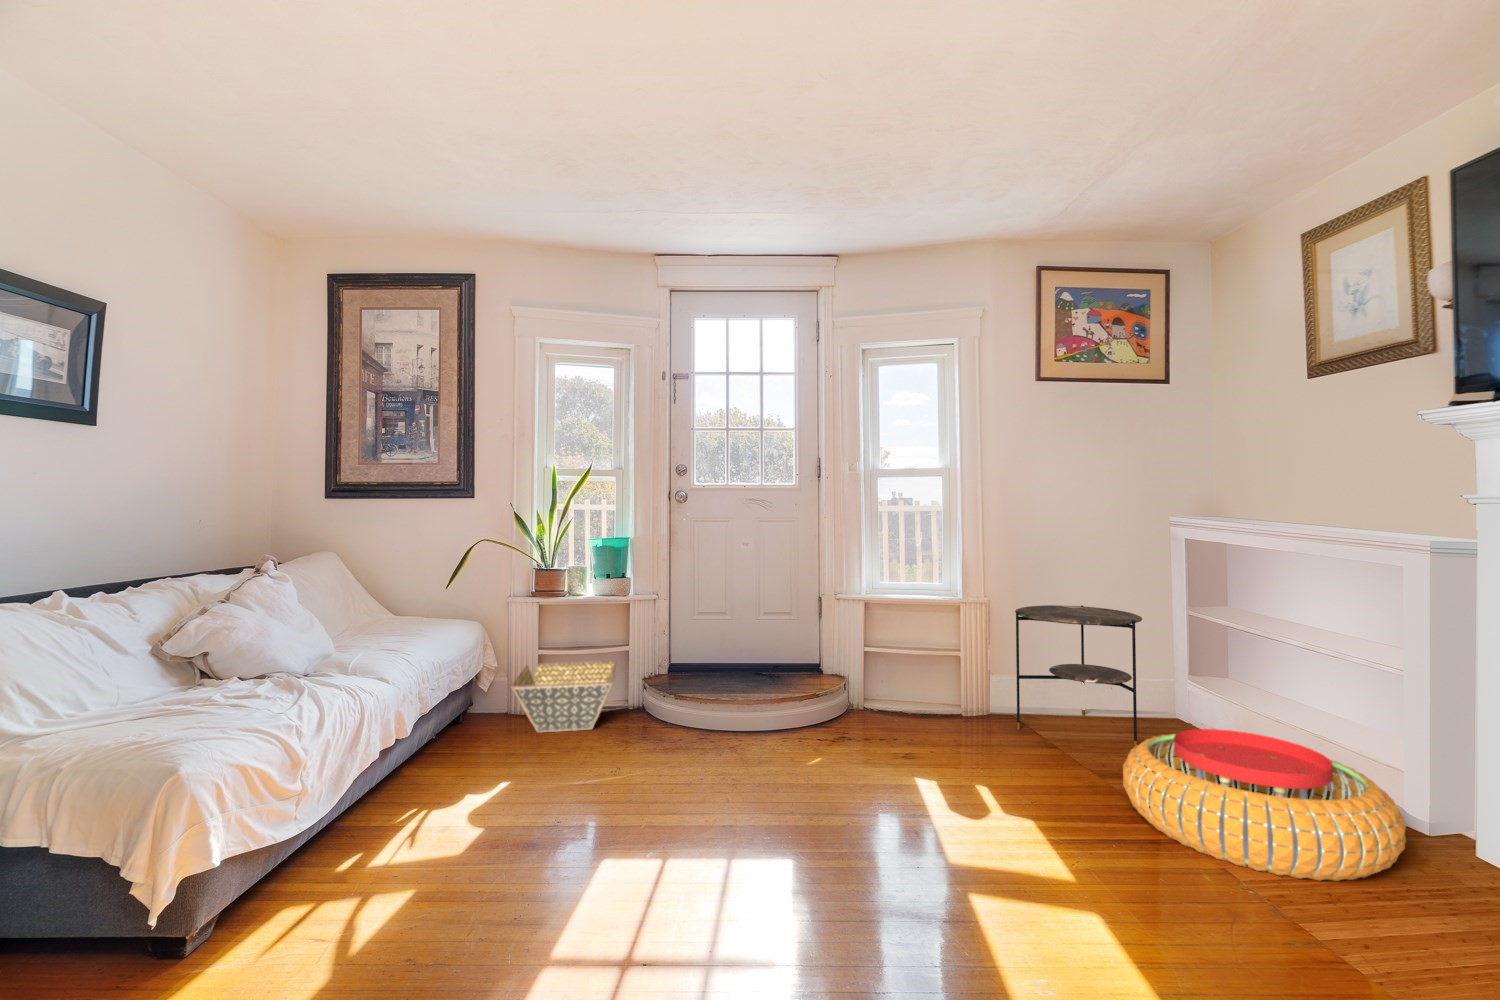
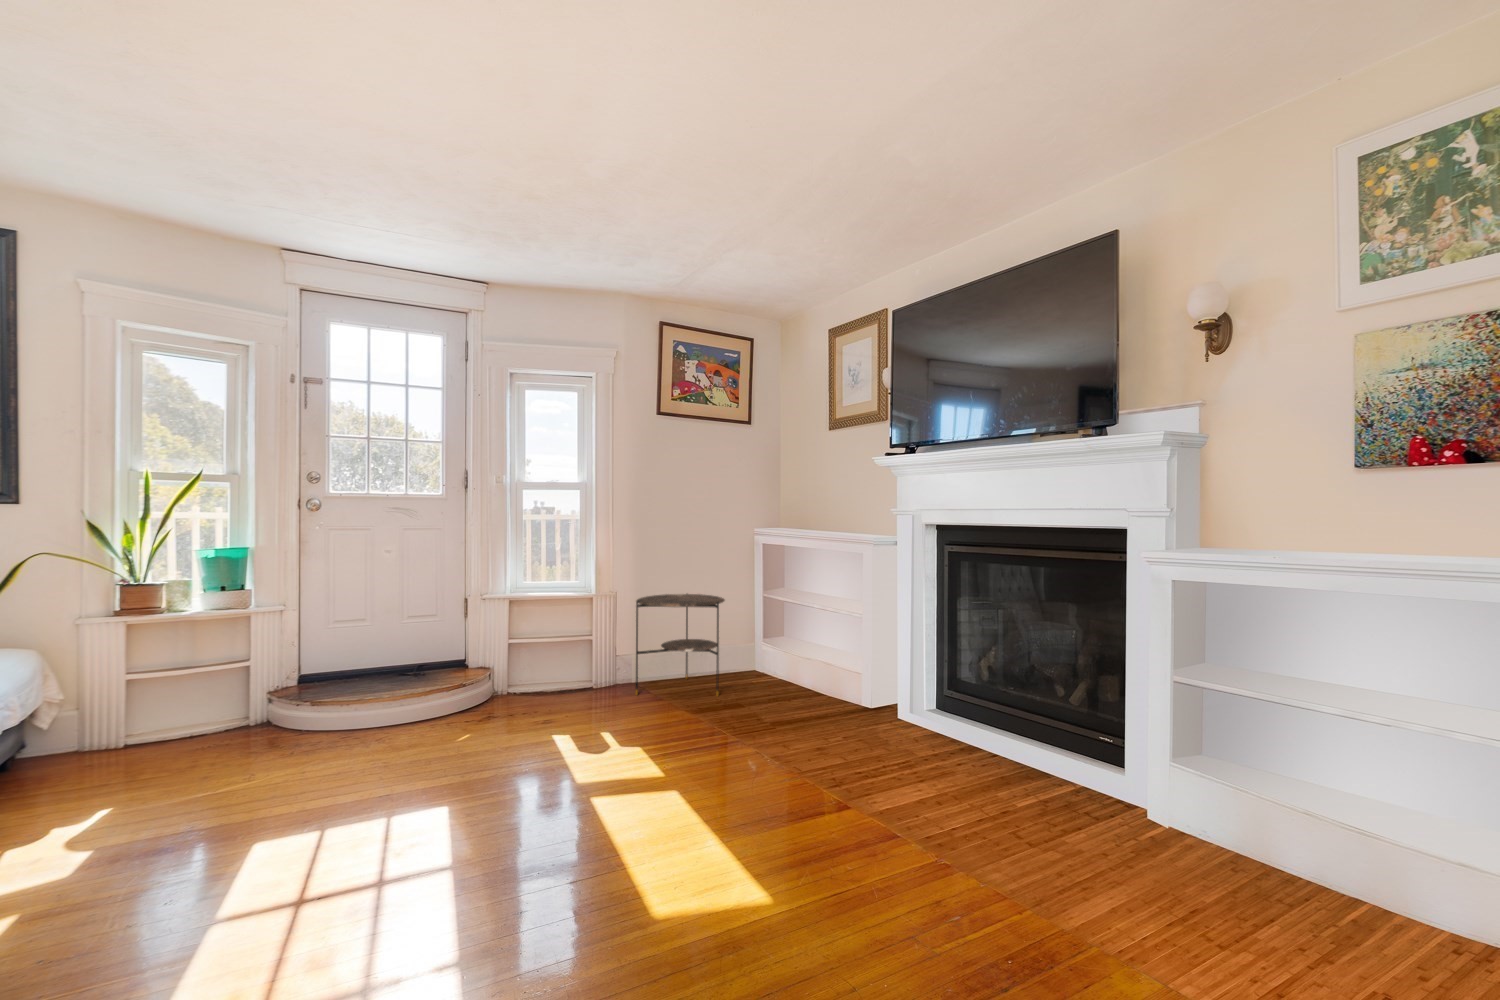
basket: present [511,661,616,733] -> none [100,678,238,763]
pouf: present [1123,729,1406,881] -> none [700,671,846,753]

